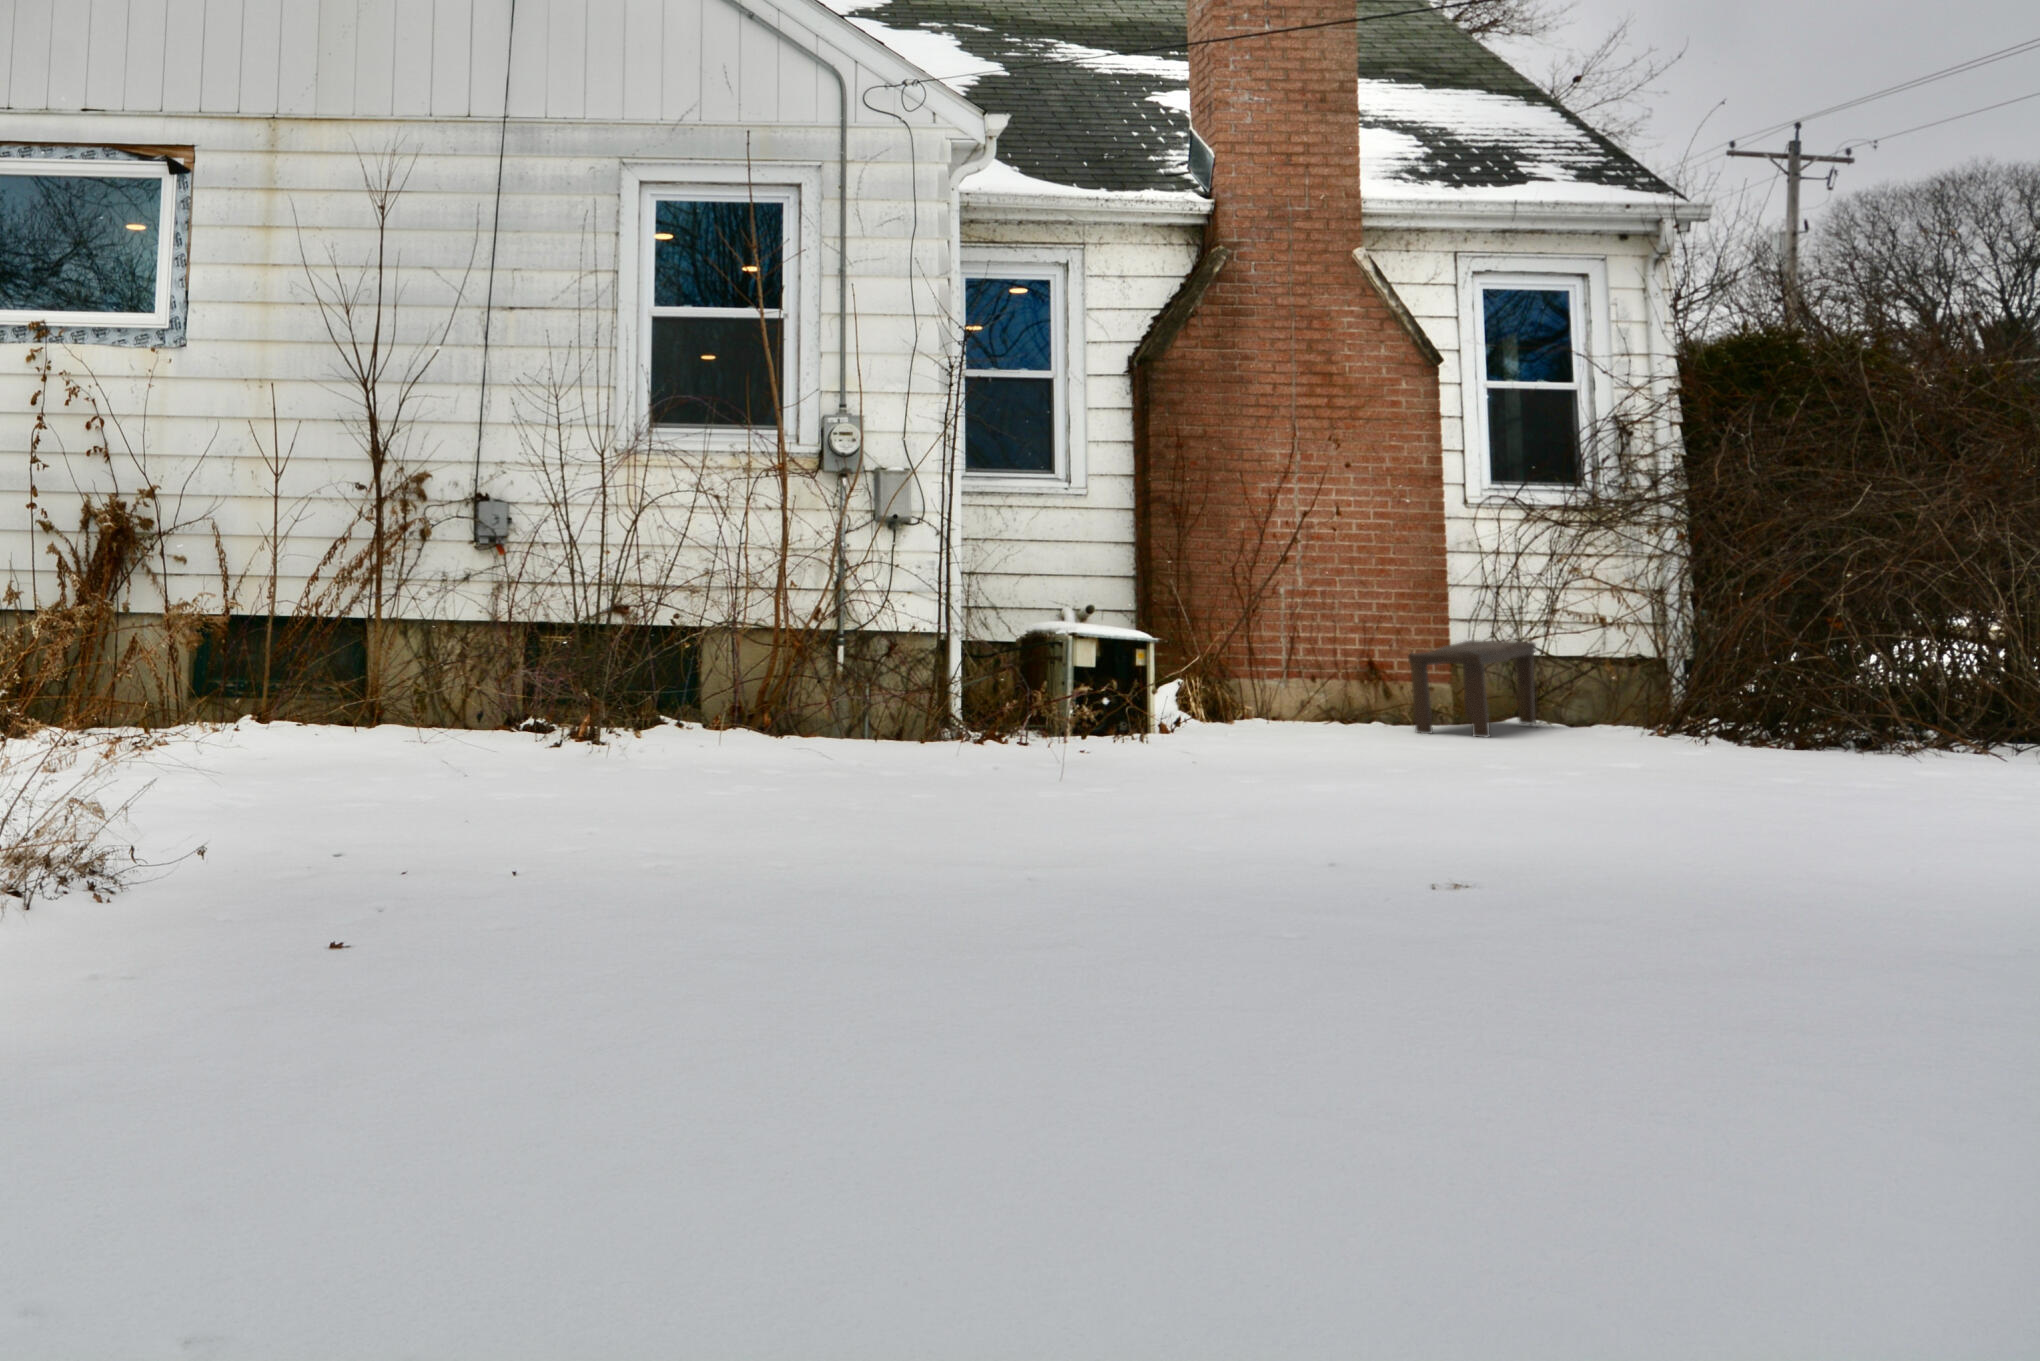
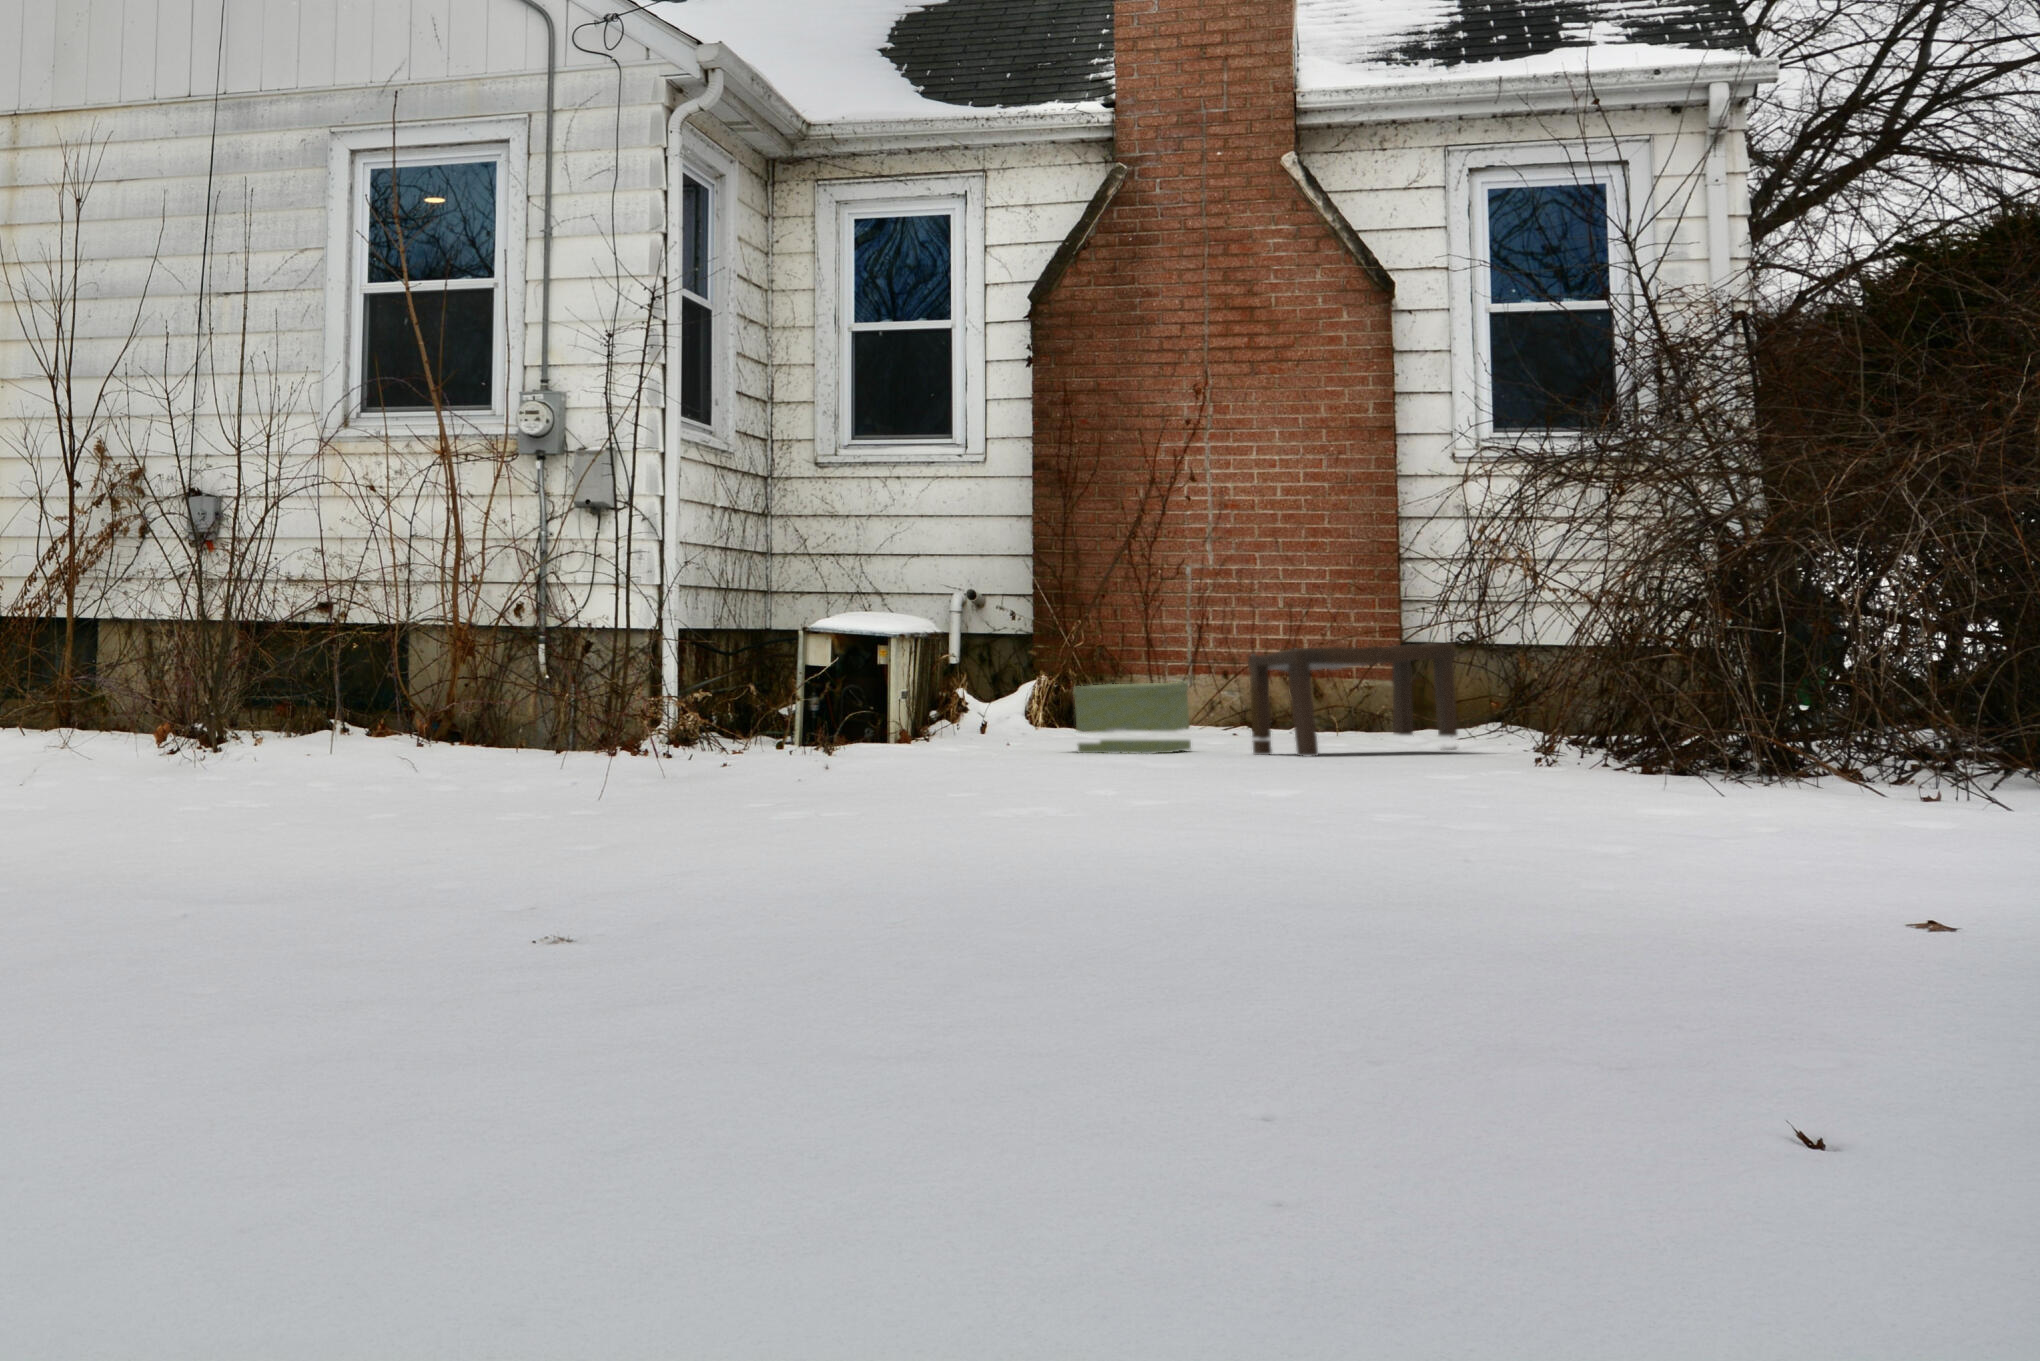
storage box: none [1235,669,1335,733] -> present [1073,682,1191,754]

